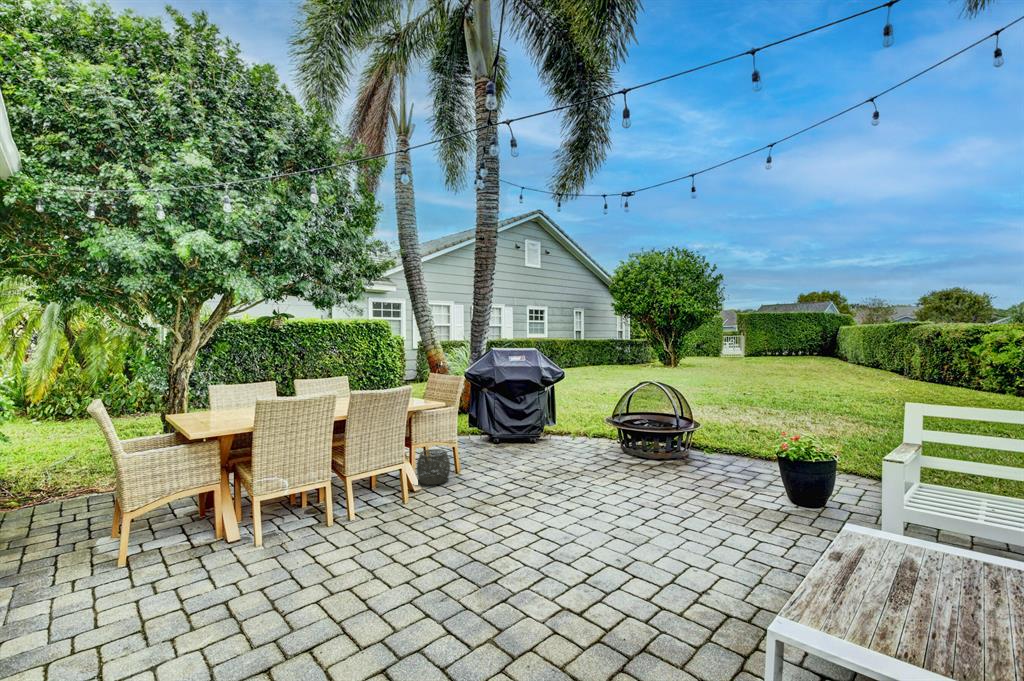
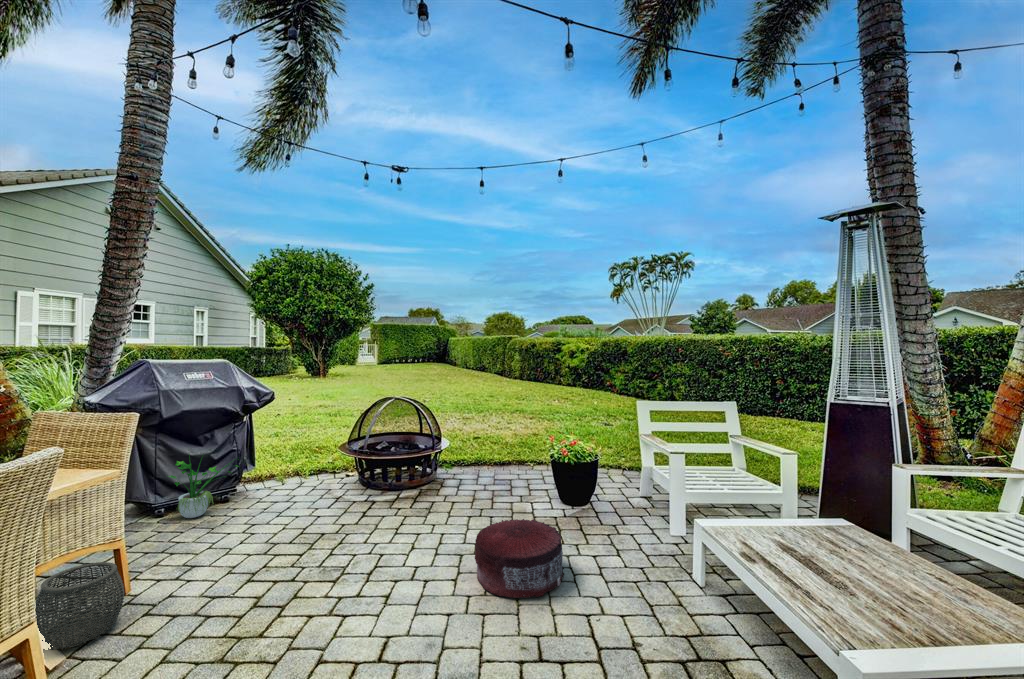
potted plant: none [495,401,538,447] -> present [169,457,239,518]
pouf: none [631,486,713,549] -> present [475,519,564,598]

